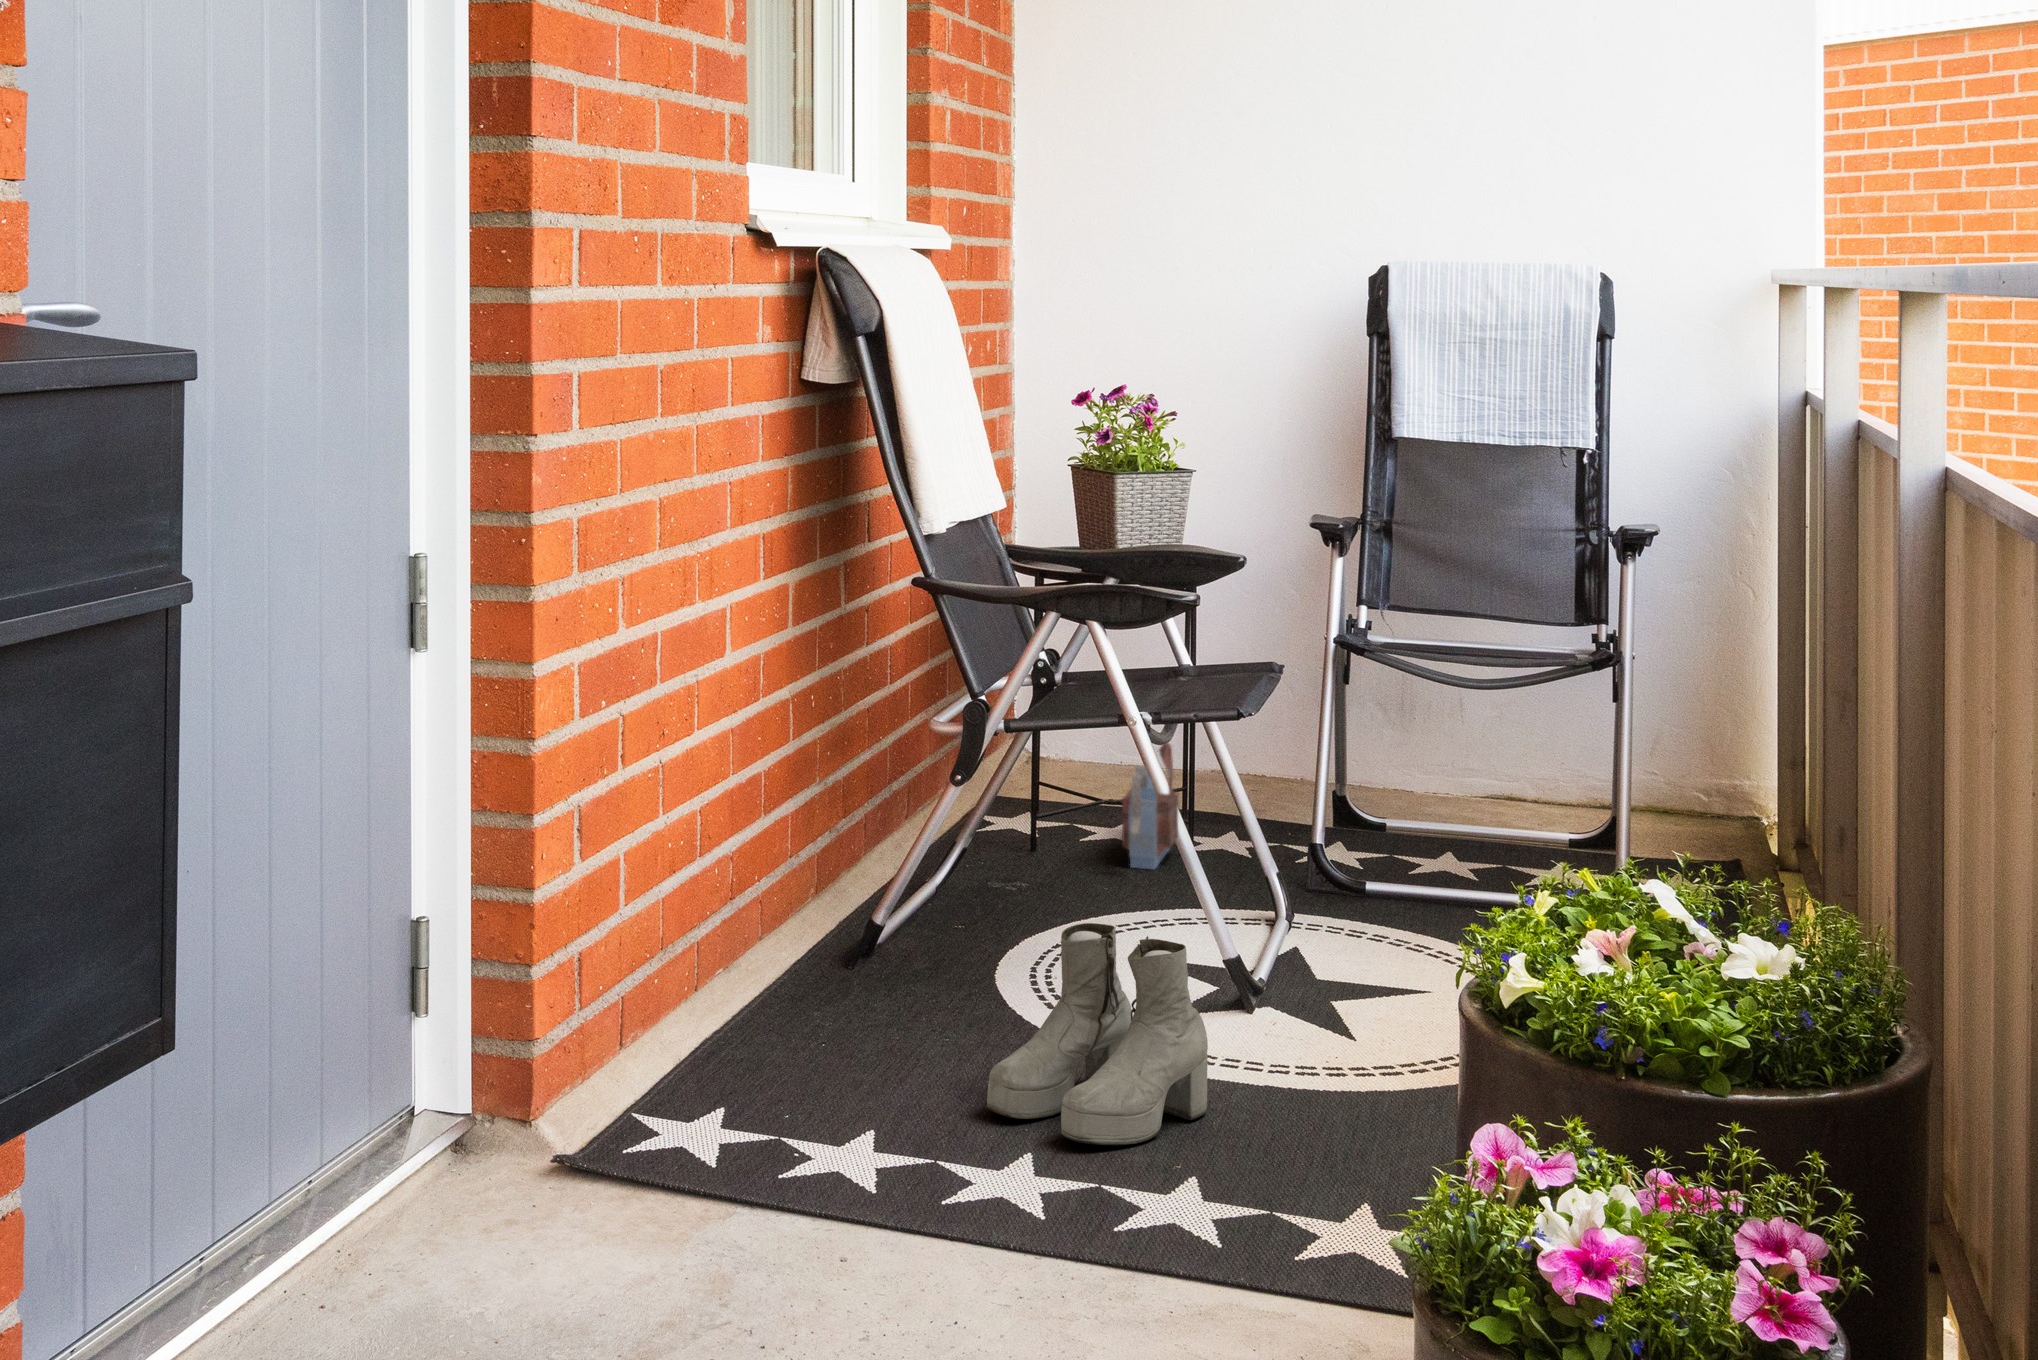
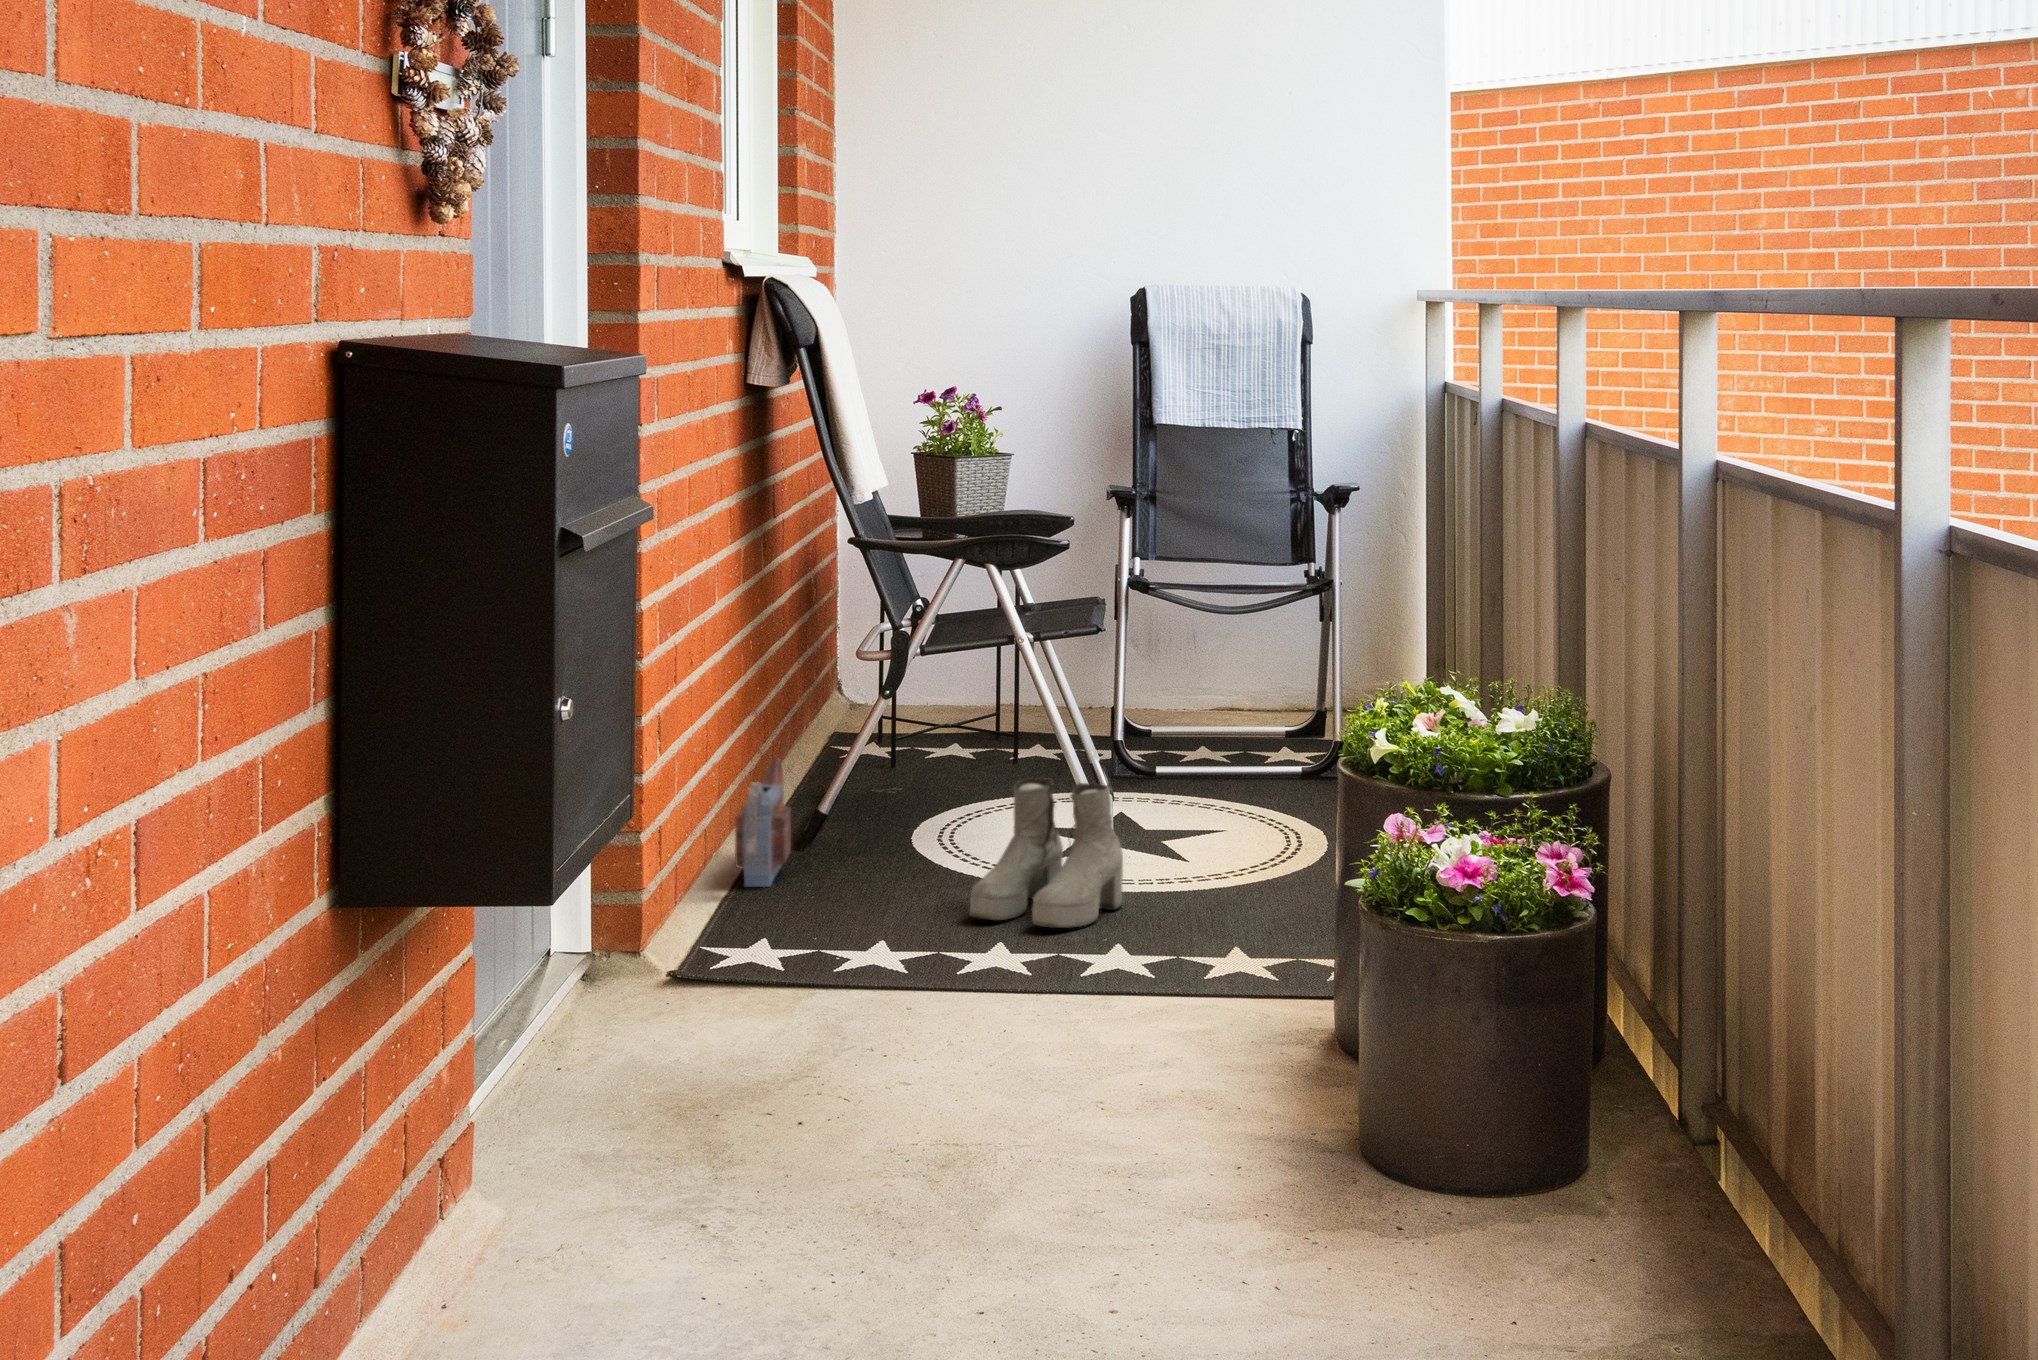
watering can: present [1122,743,1178,869] -> present [735,758,791,887]

